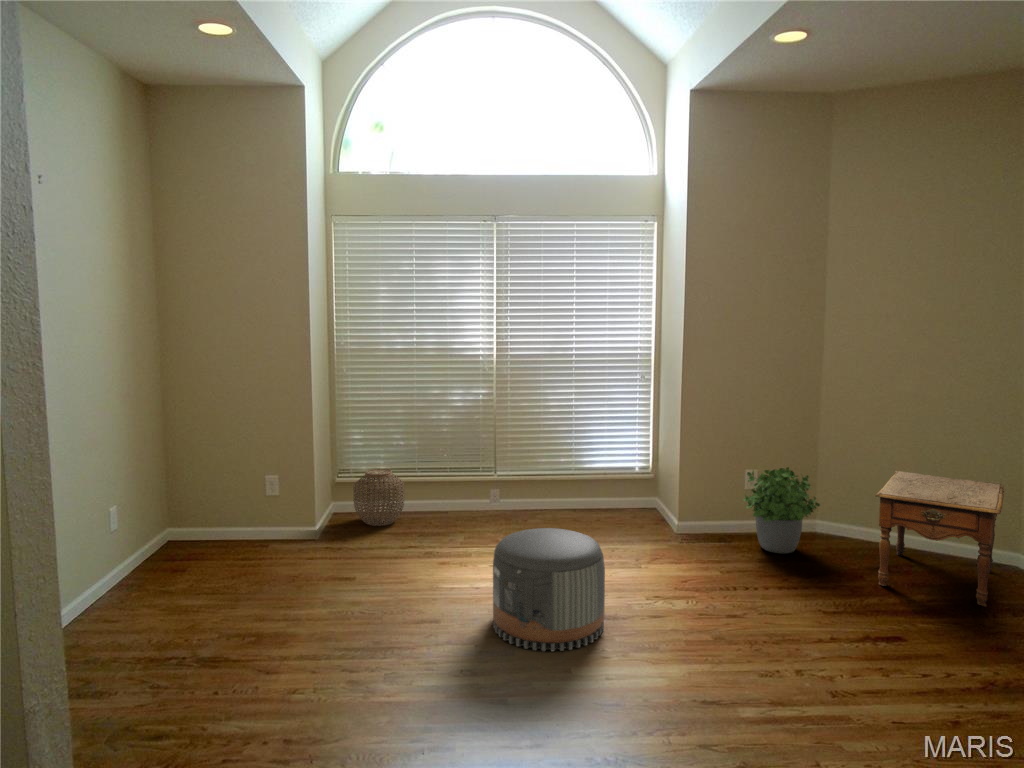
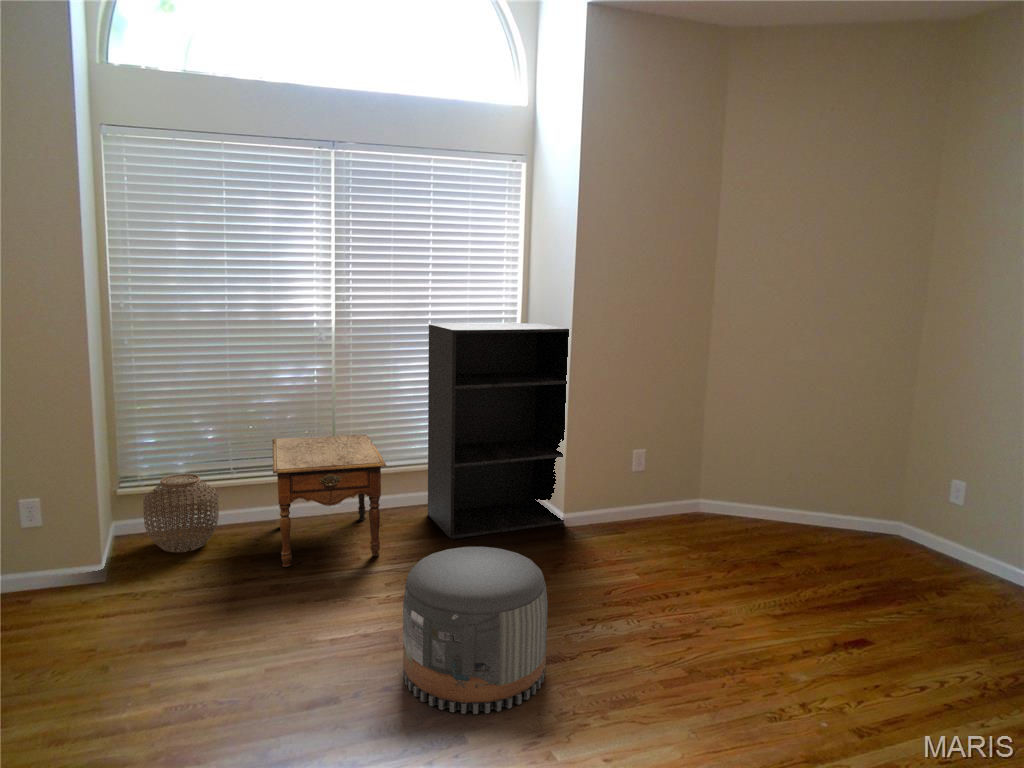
bookshelf: none [567,357,685,536] -> present [428,323,569,539]
potted plant: present [744,467,820,554] -> none [634,443,711,537]
side table: present [876,471,1004,606] -> present [272,435,386,567]

